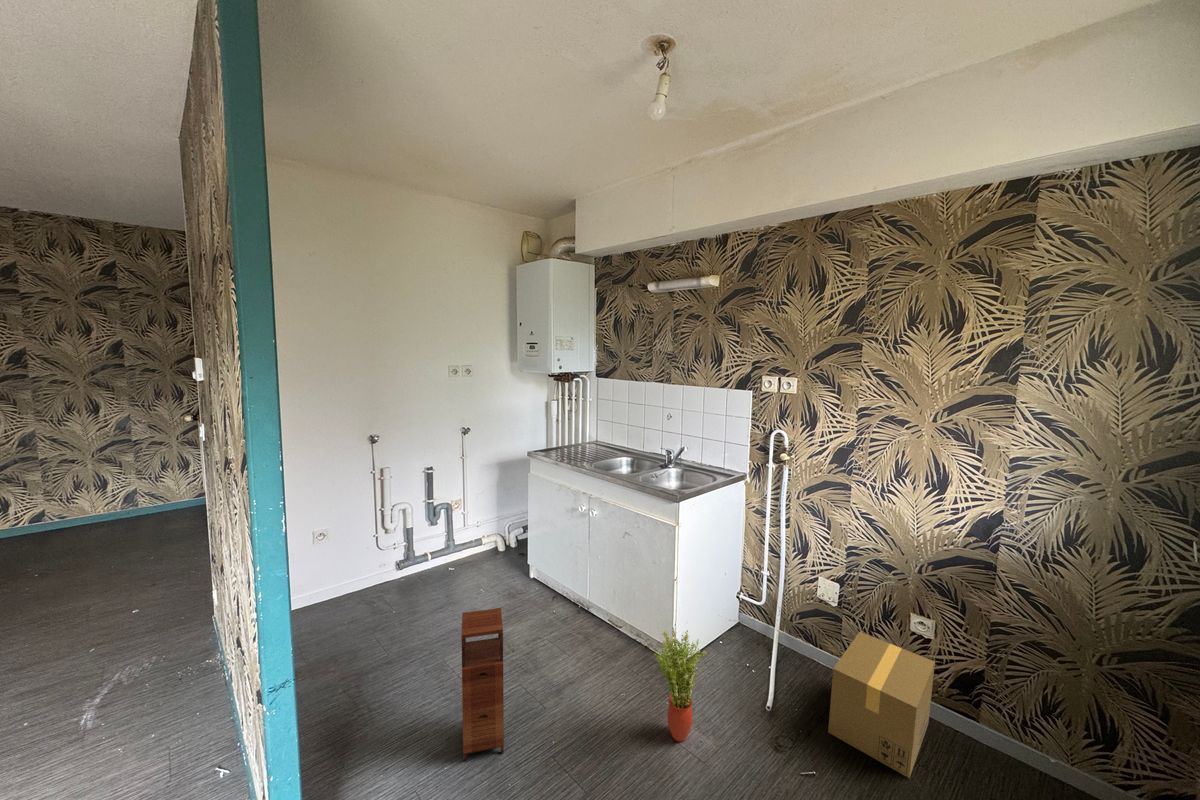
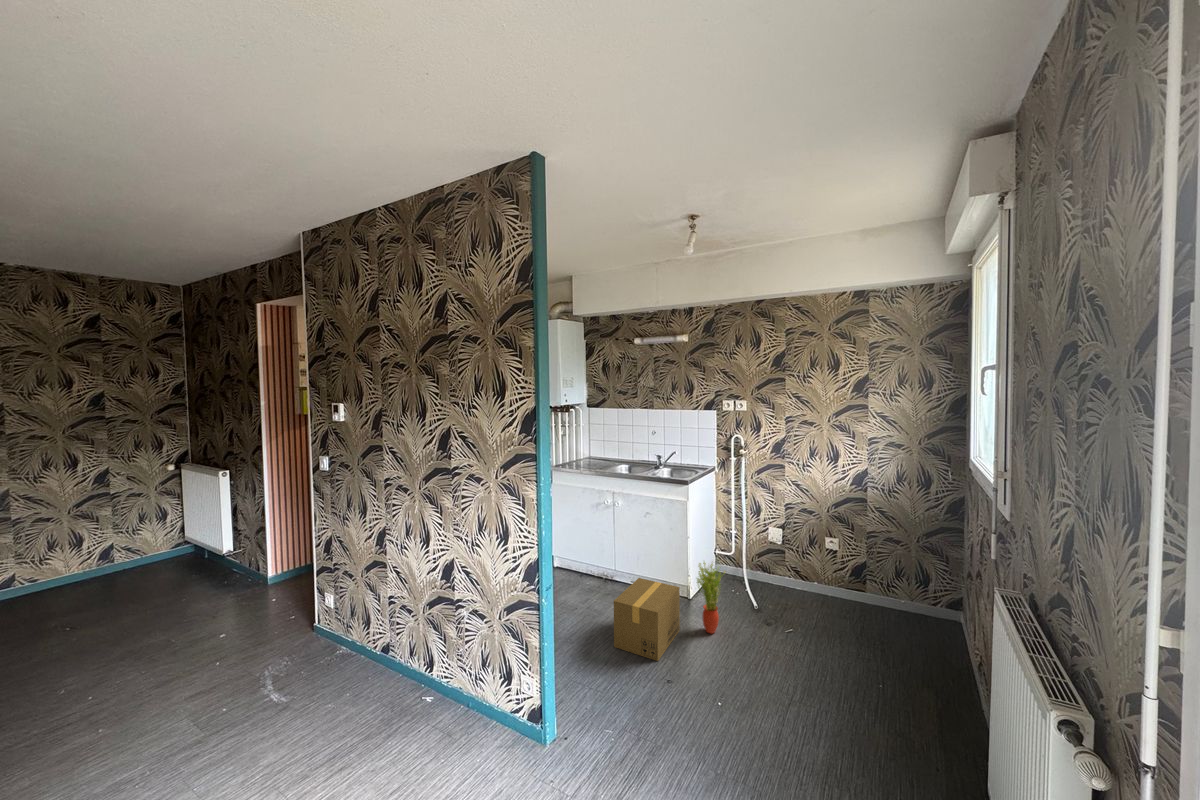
storage cabinet: present [461,608,504,761] -> none [574,563,611,667]
cardboard box: present [828,632,935,778] -> present [614,578,680,661]

